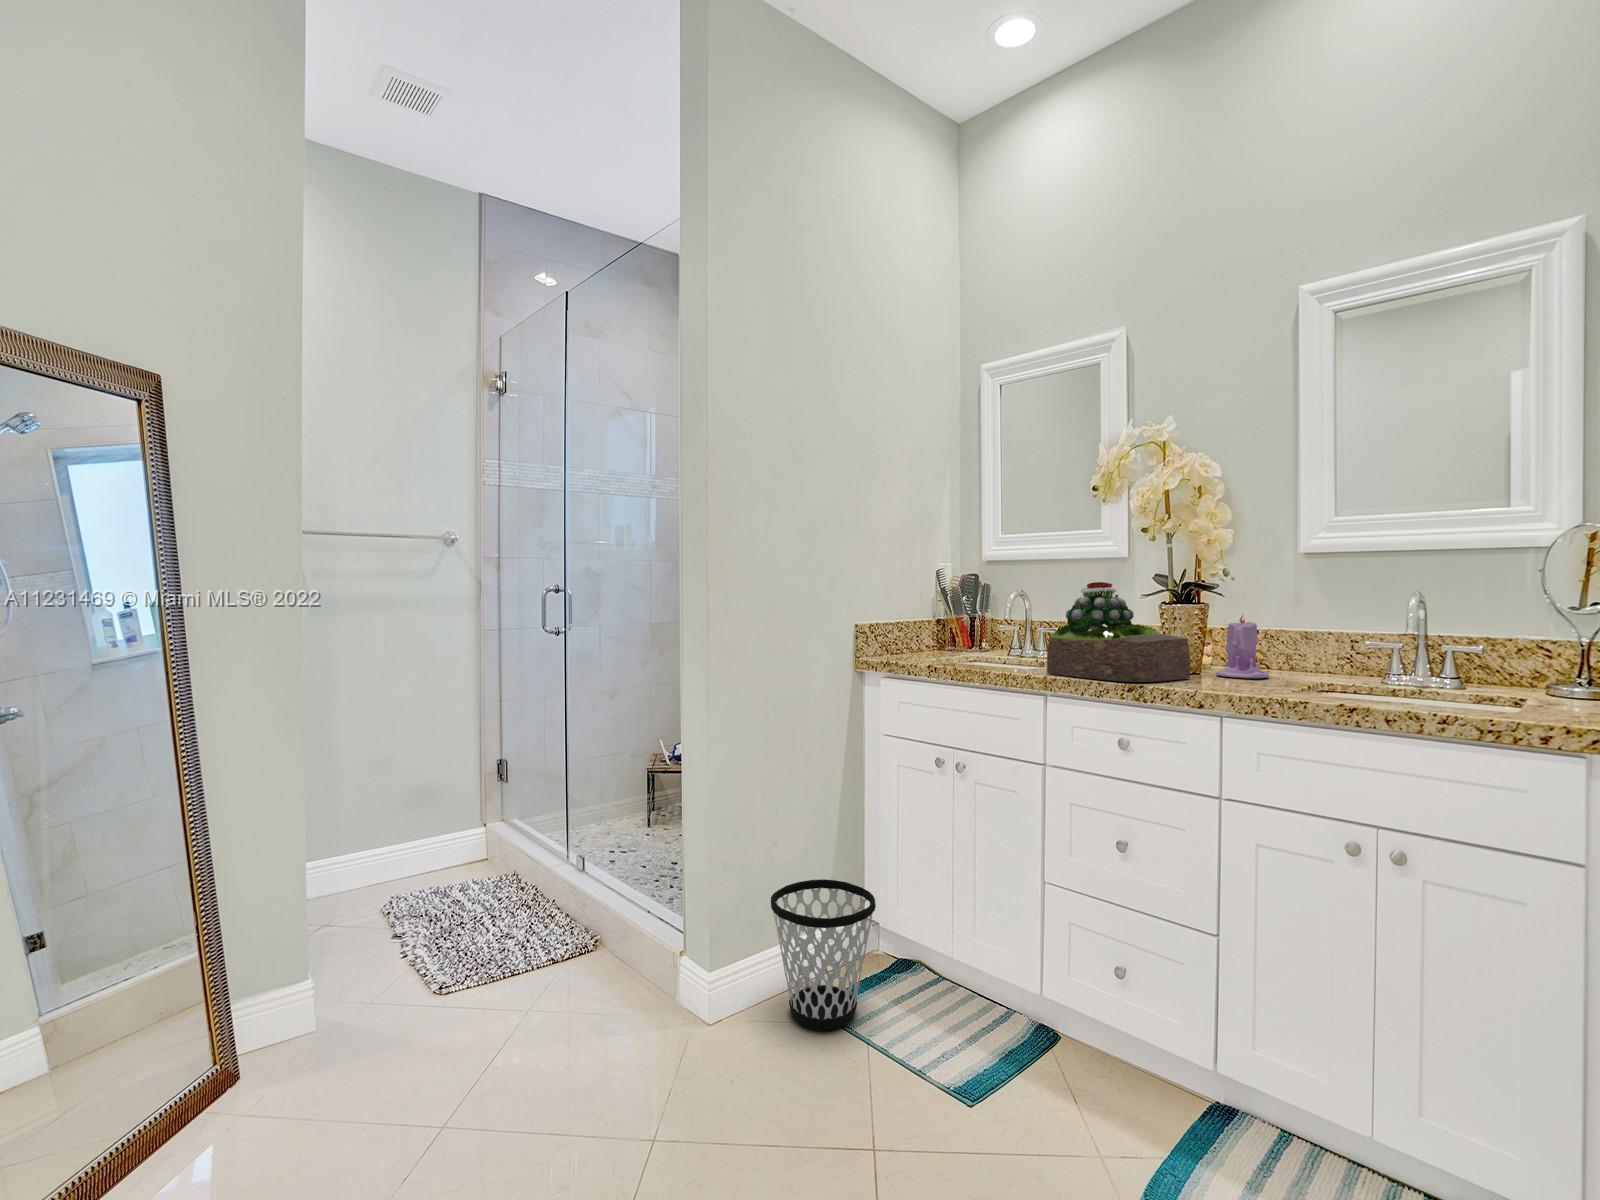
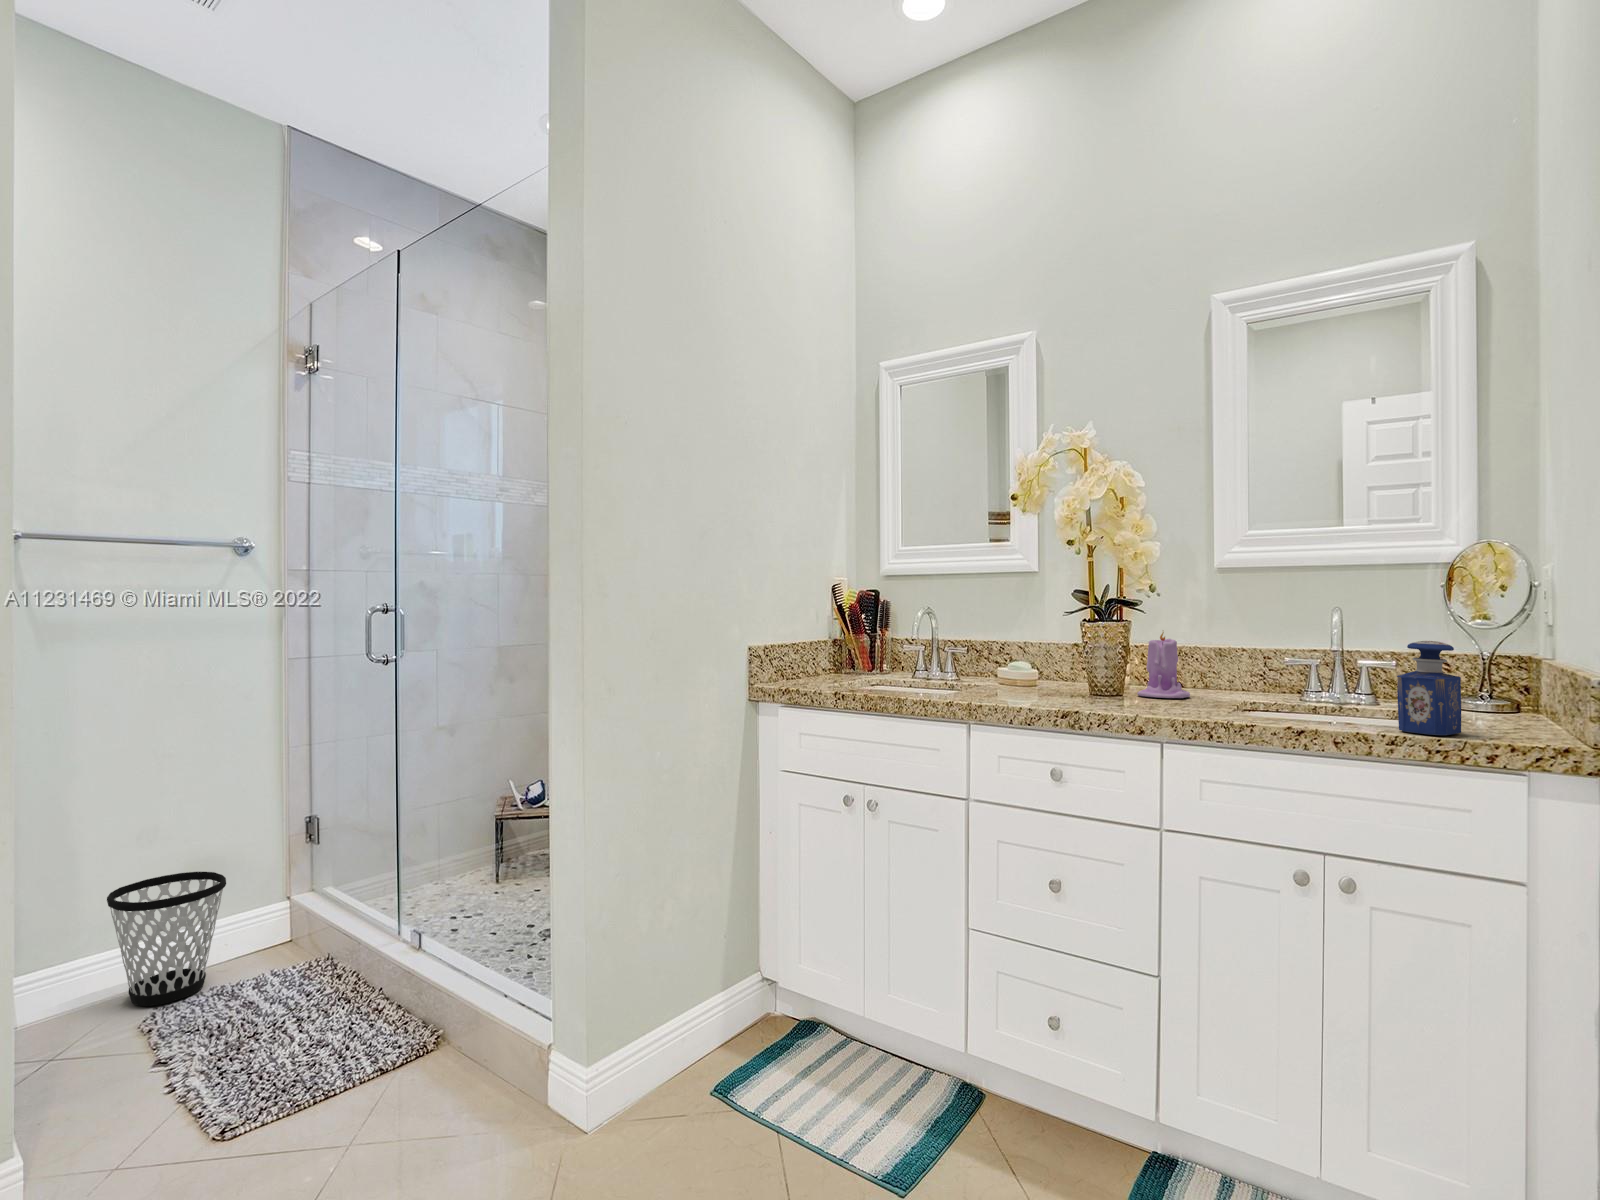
succulent plant: present [1047,582,1190,682] -> none [969,598,1117,706]
perfume bottle: none [1457,624,1524,716] -> present [1397,641,1461,735]
wastebasket: present [771,879,876,1030] -> present [107,872,226,1006]

